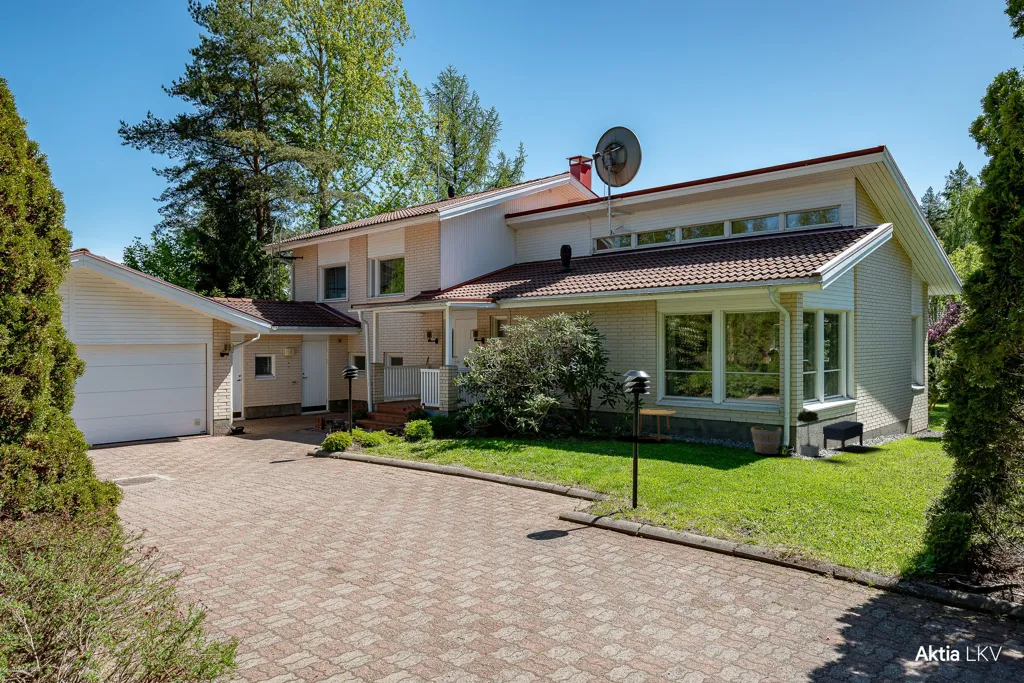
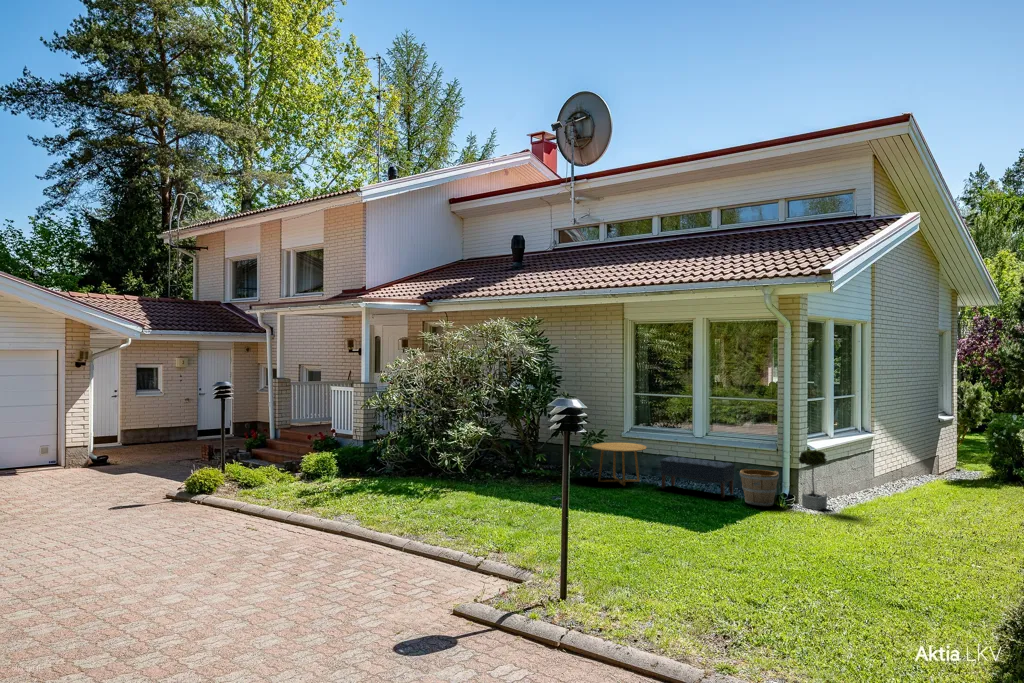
bench: present [823,421,864,452] -> present [660,456,735,498]

